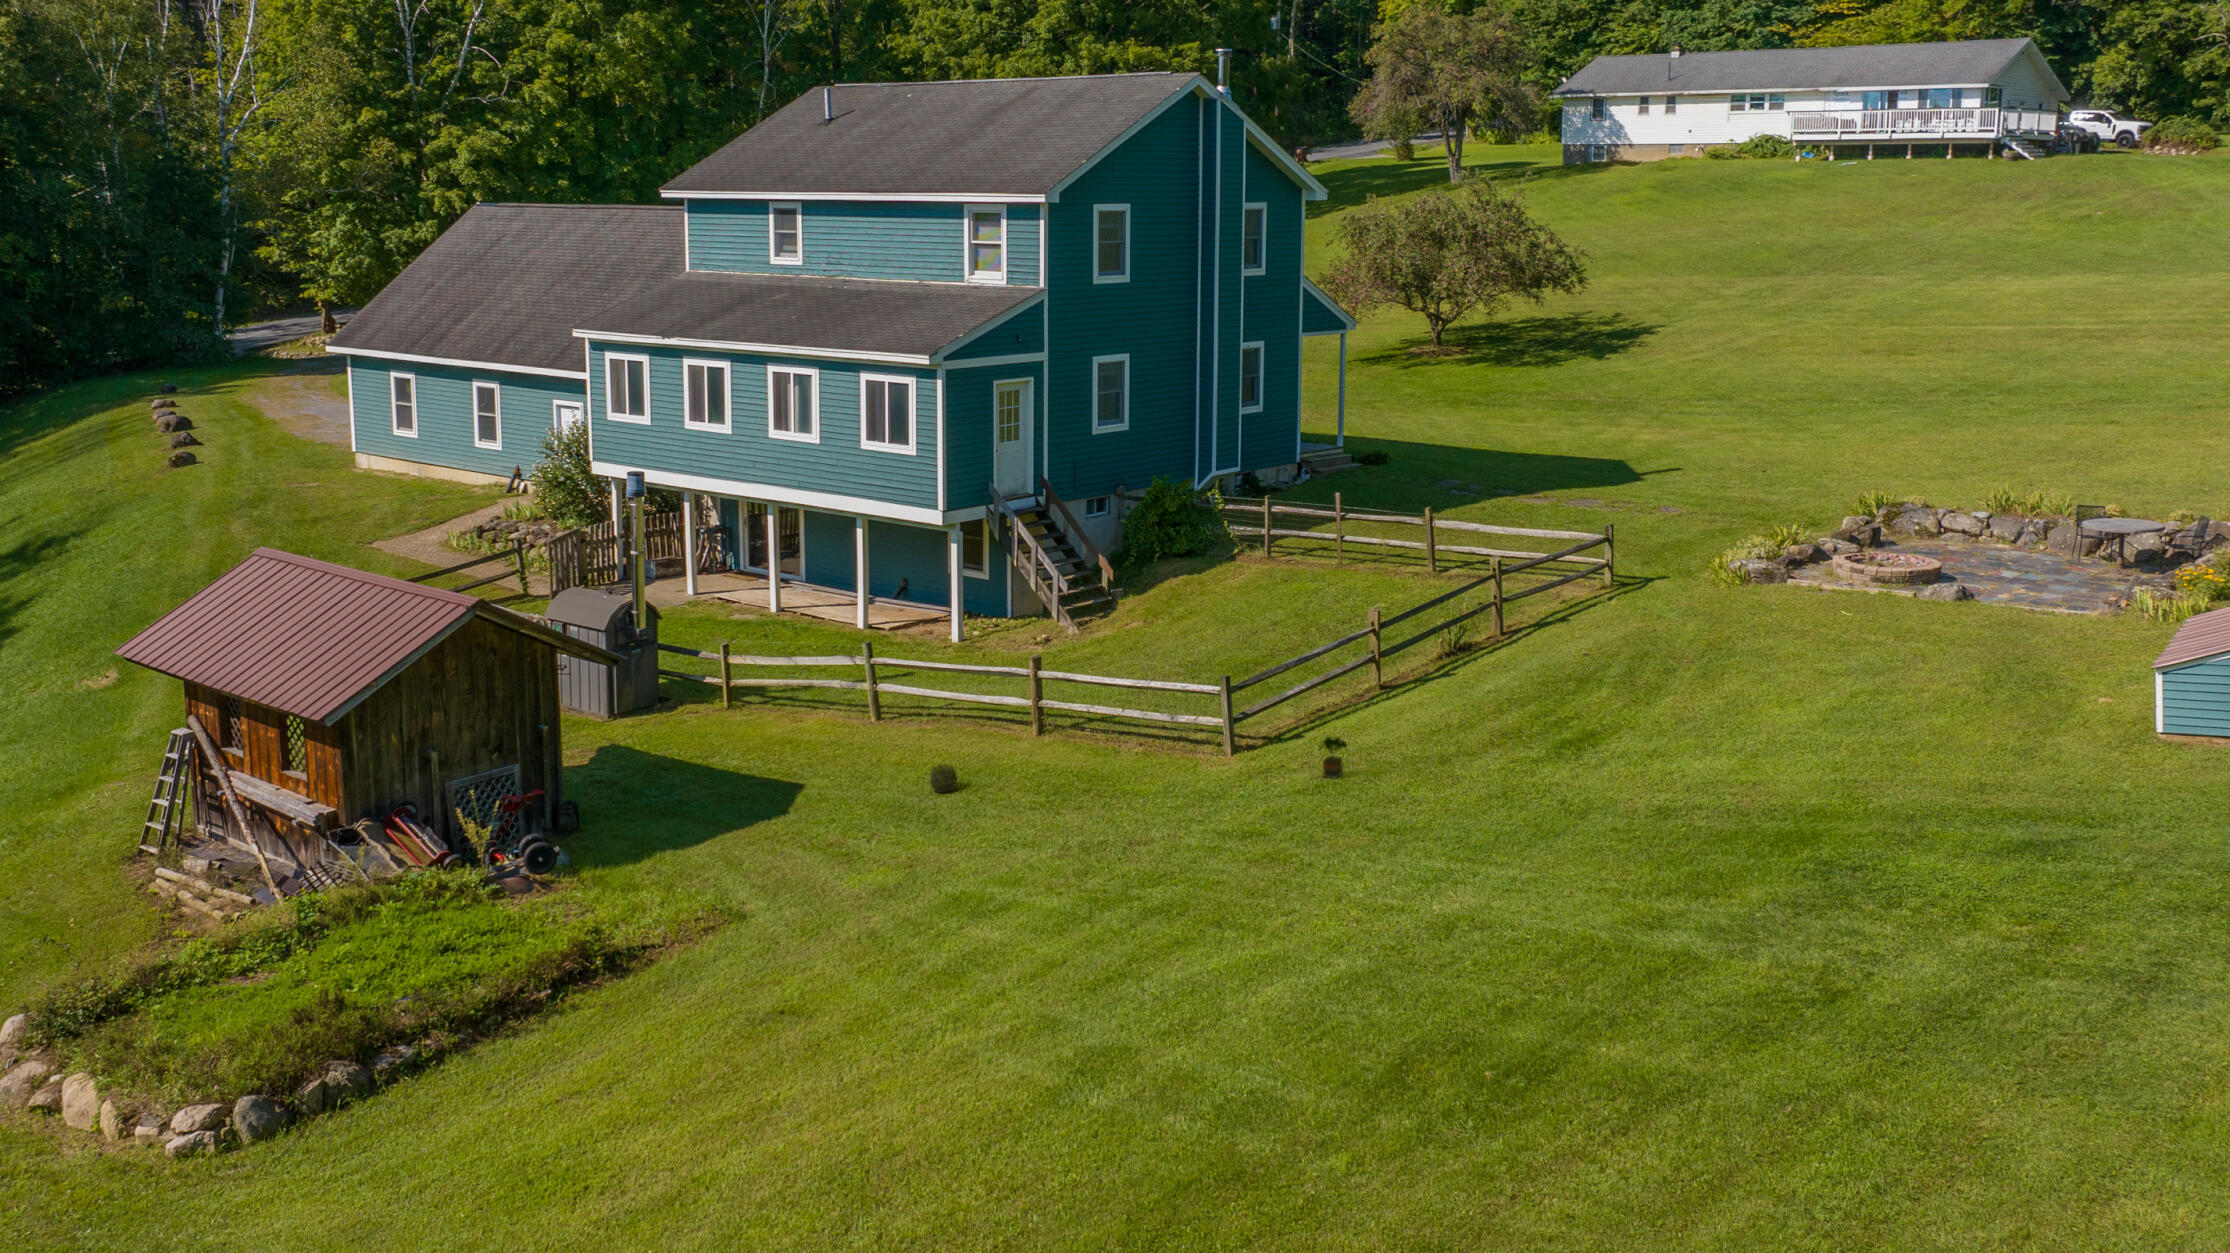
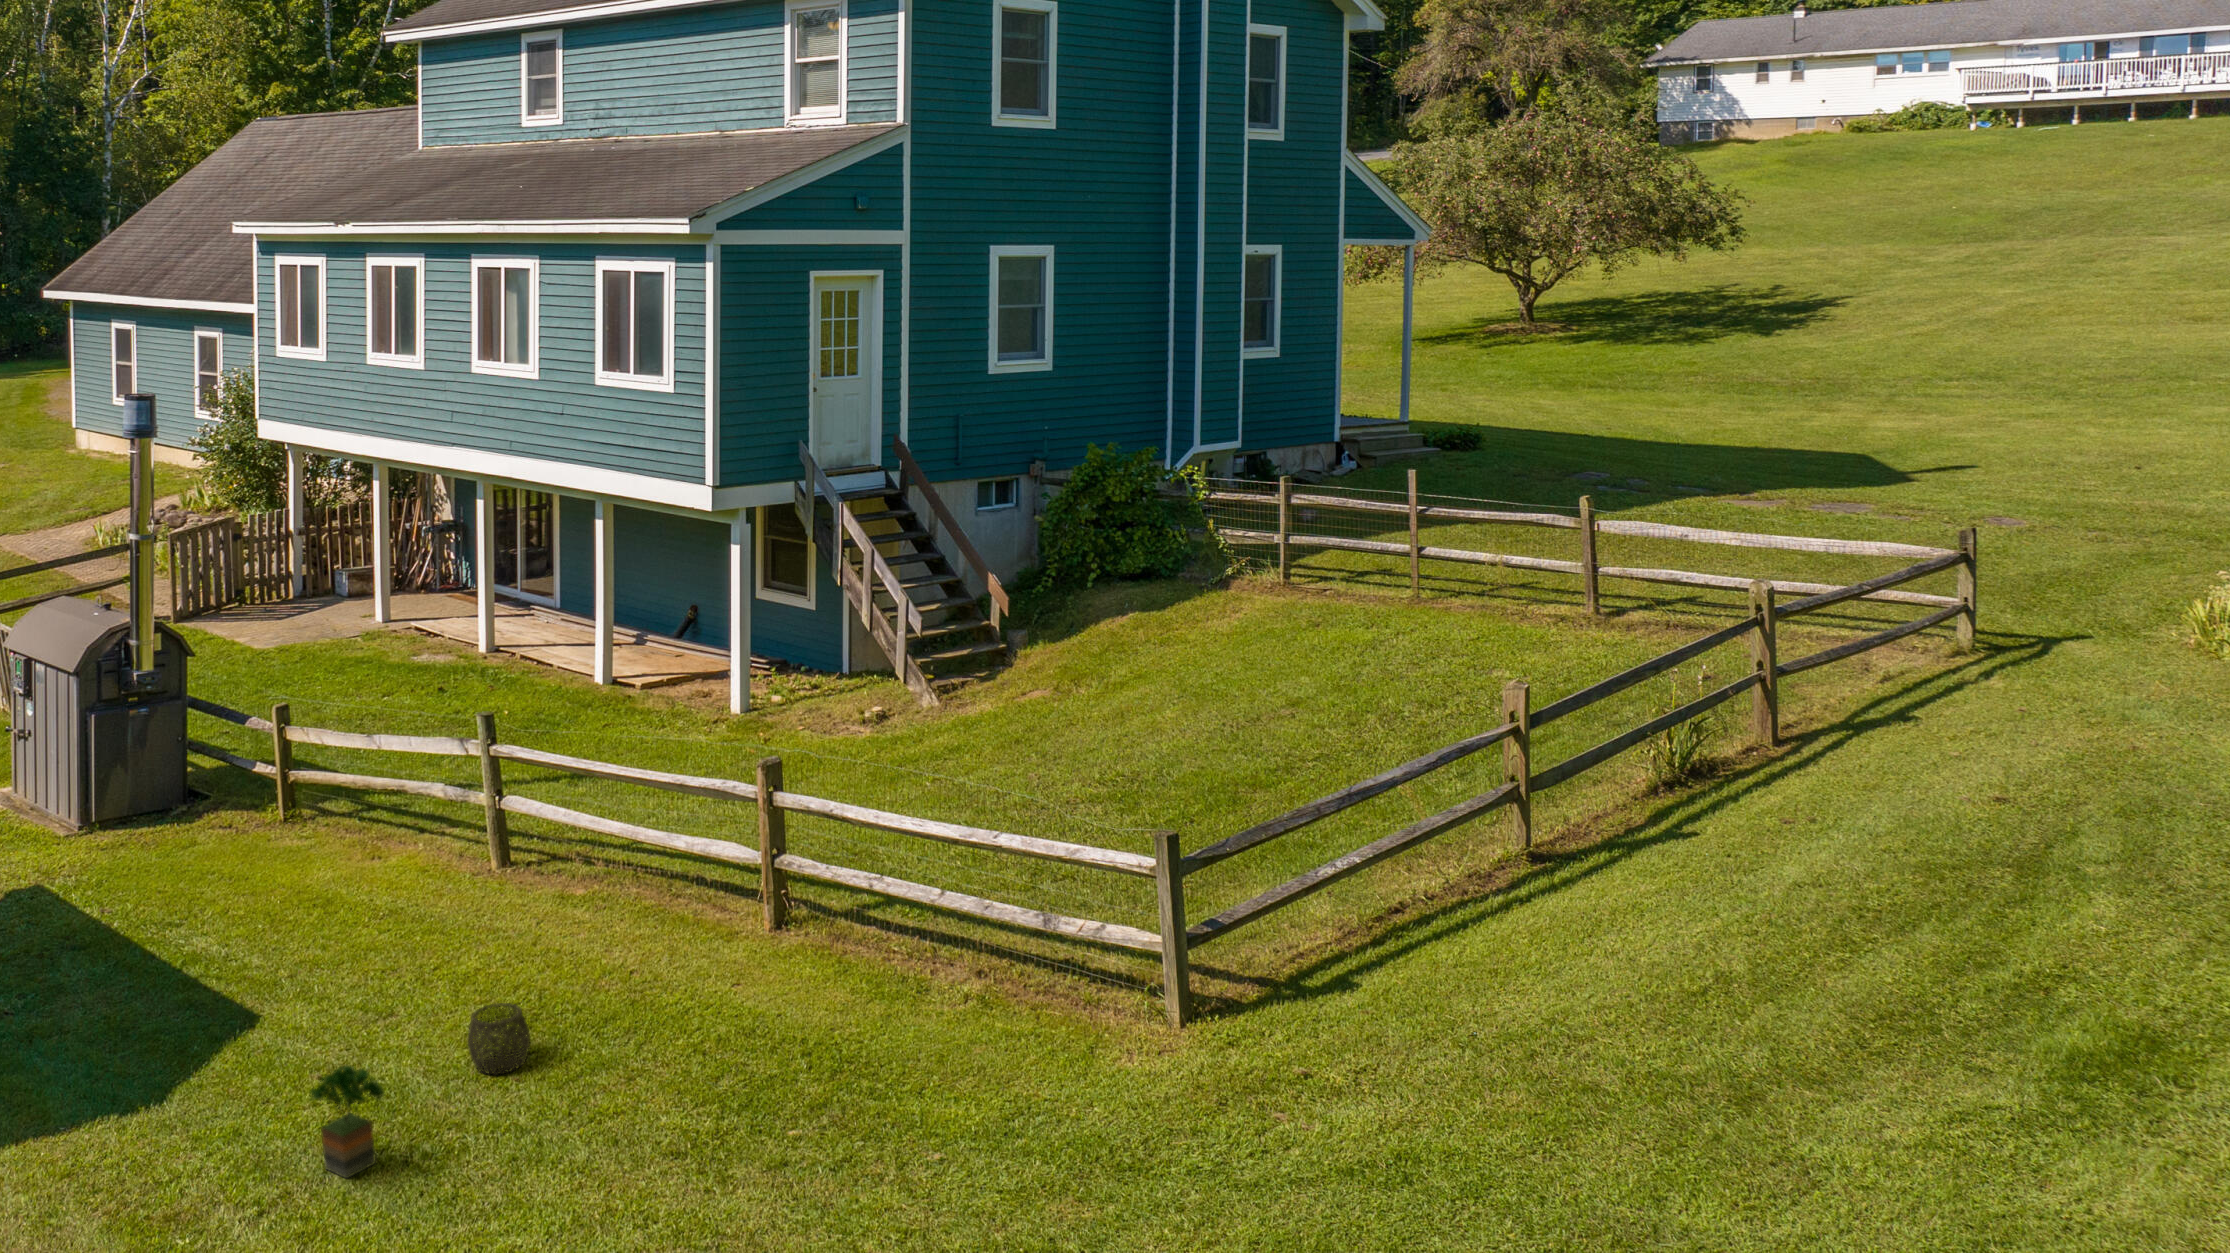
potted tree: present [1319,737,1347,778] -> present [310,1065,385,1178]

